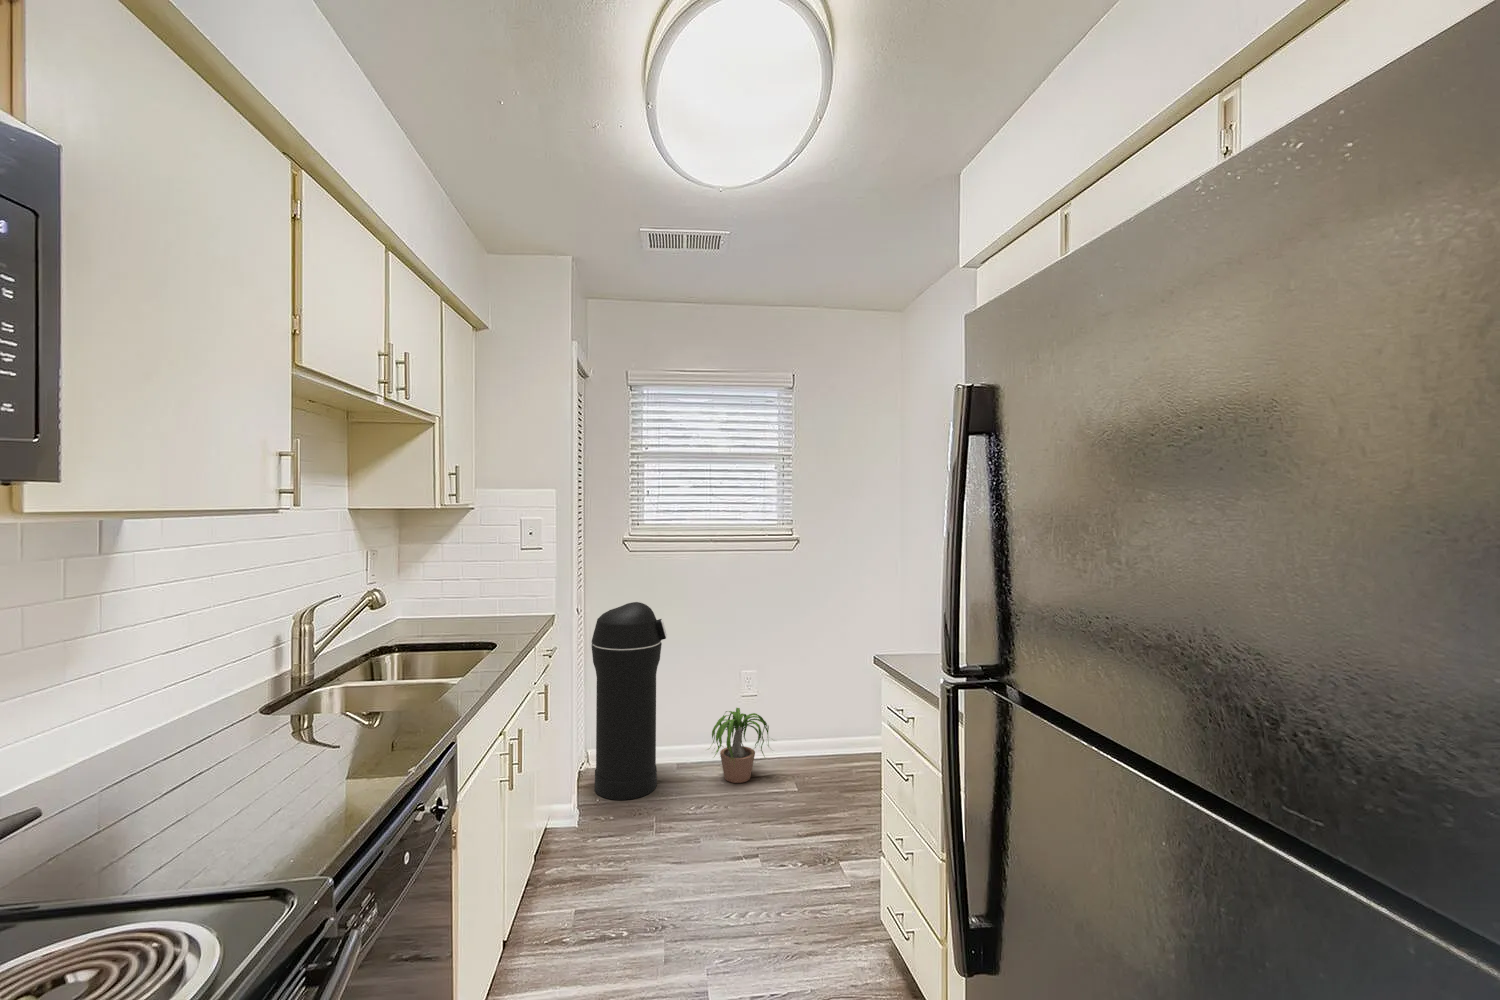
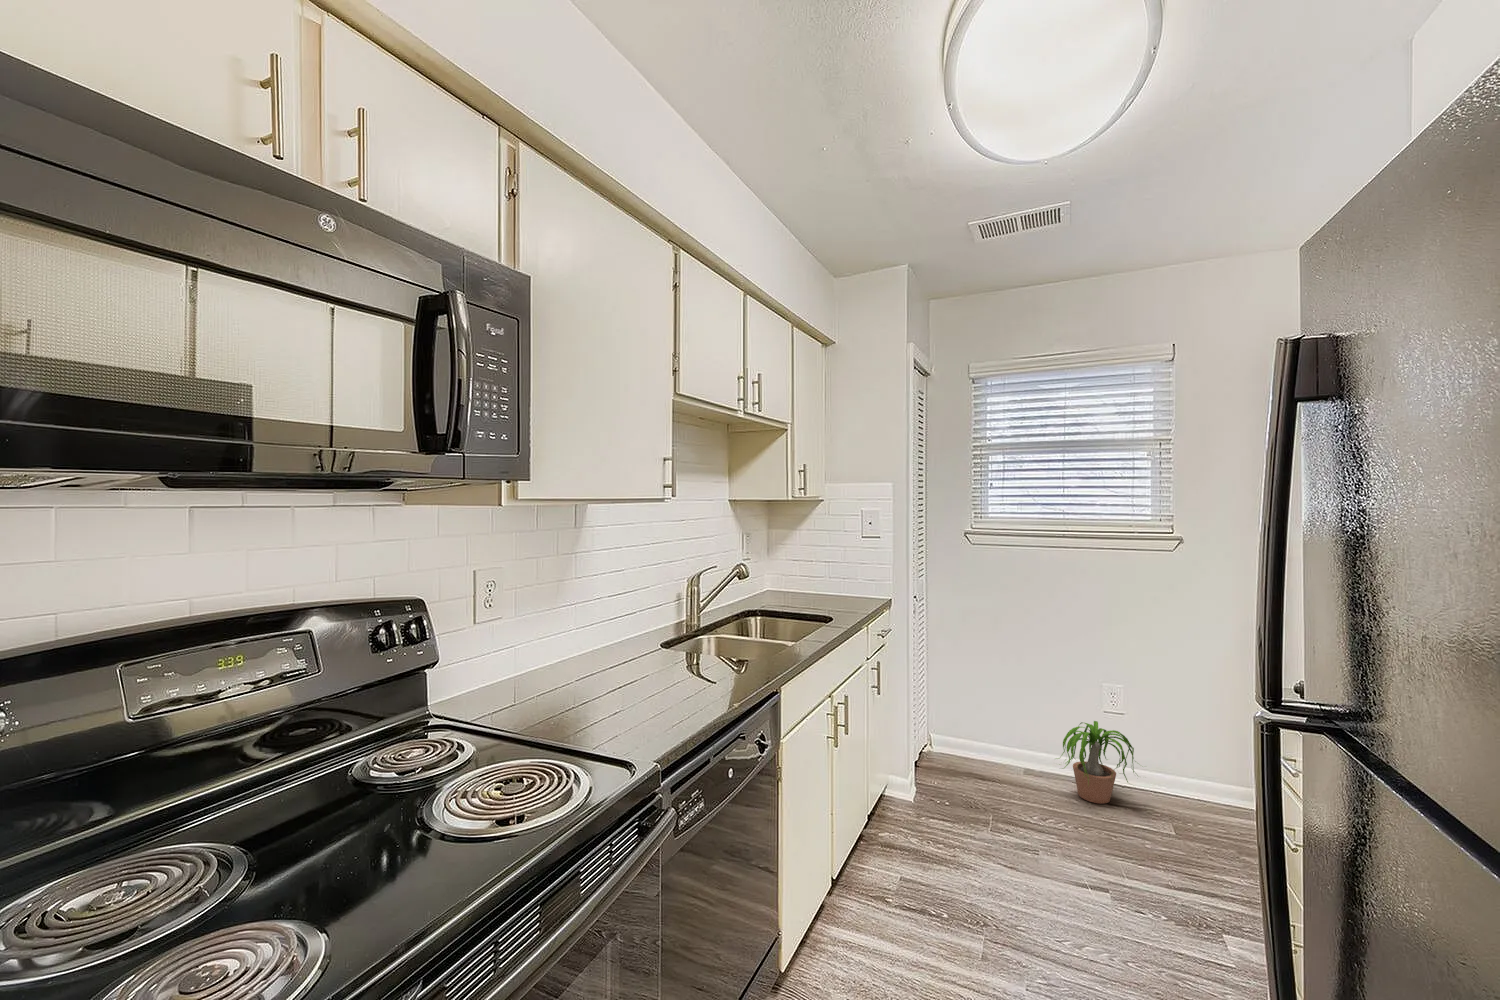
trash can: present [592,602,667,800] -> none [934,596,1012,790]

